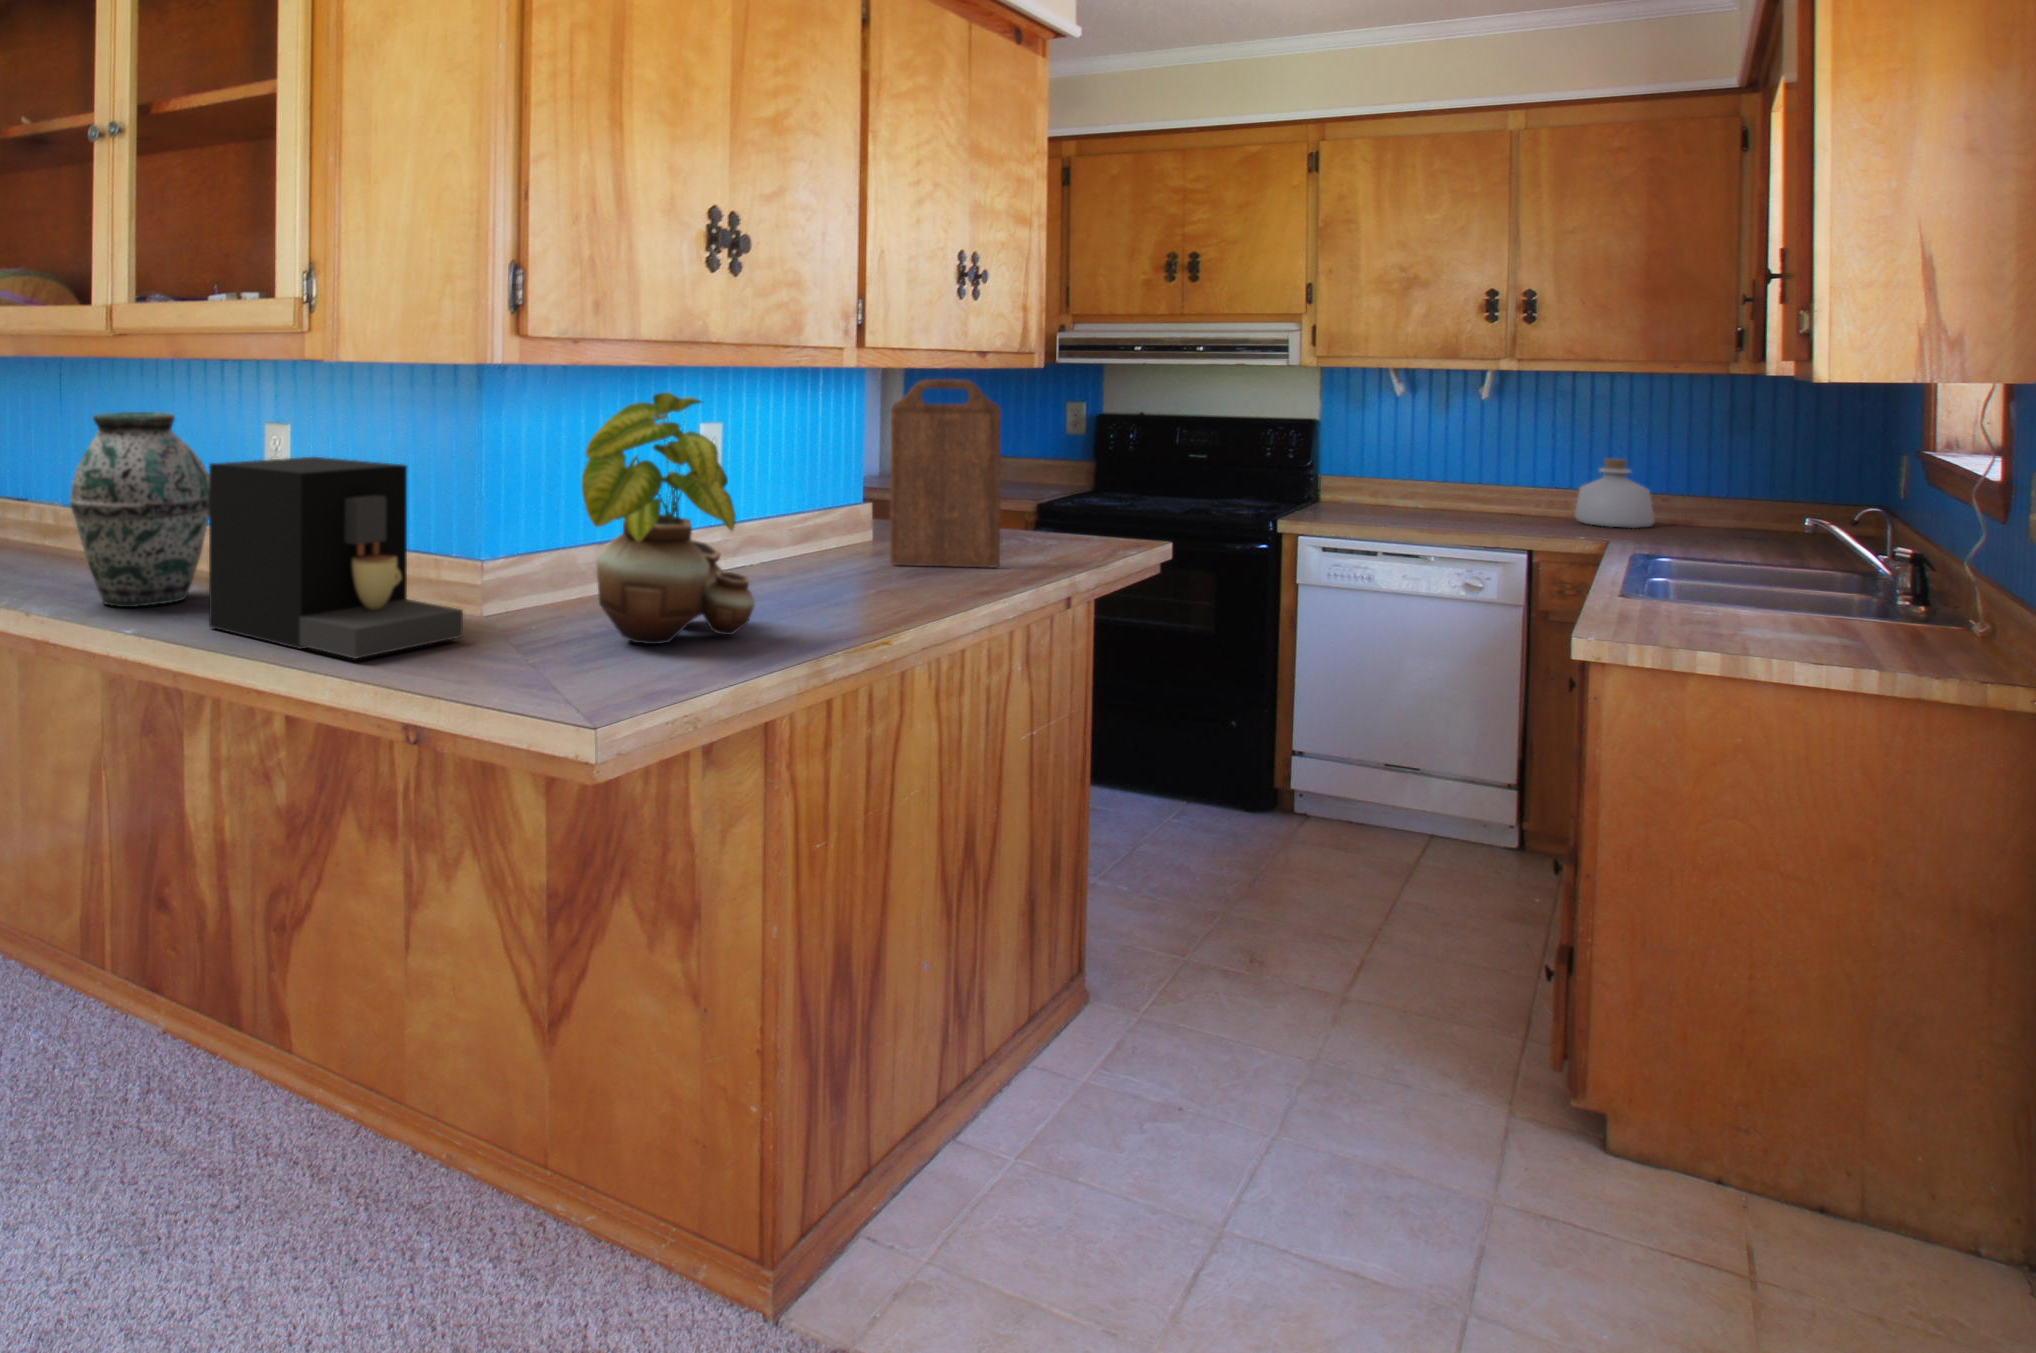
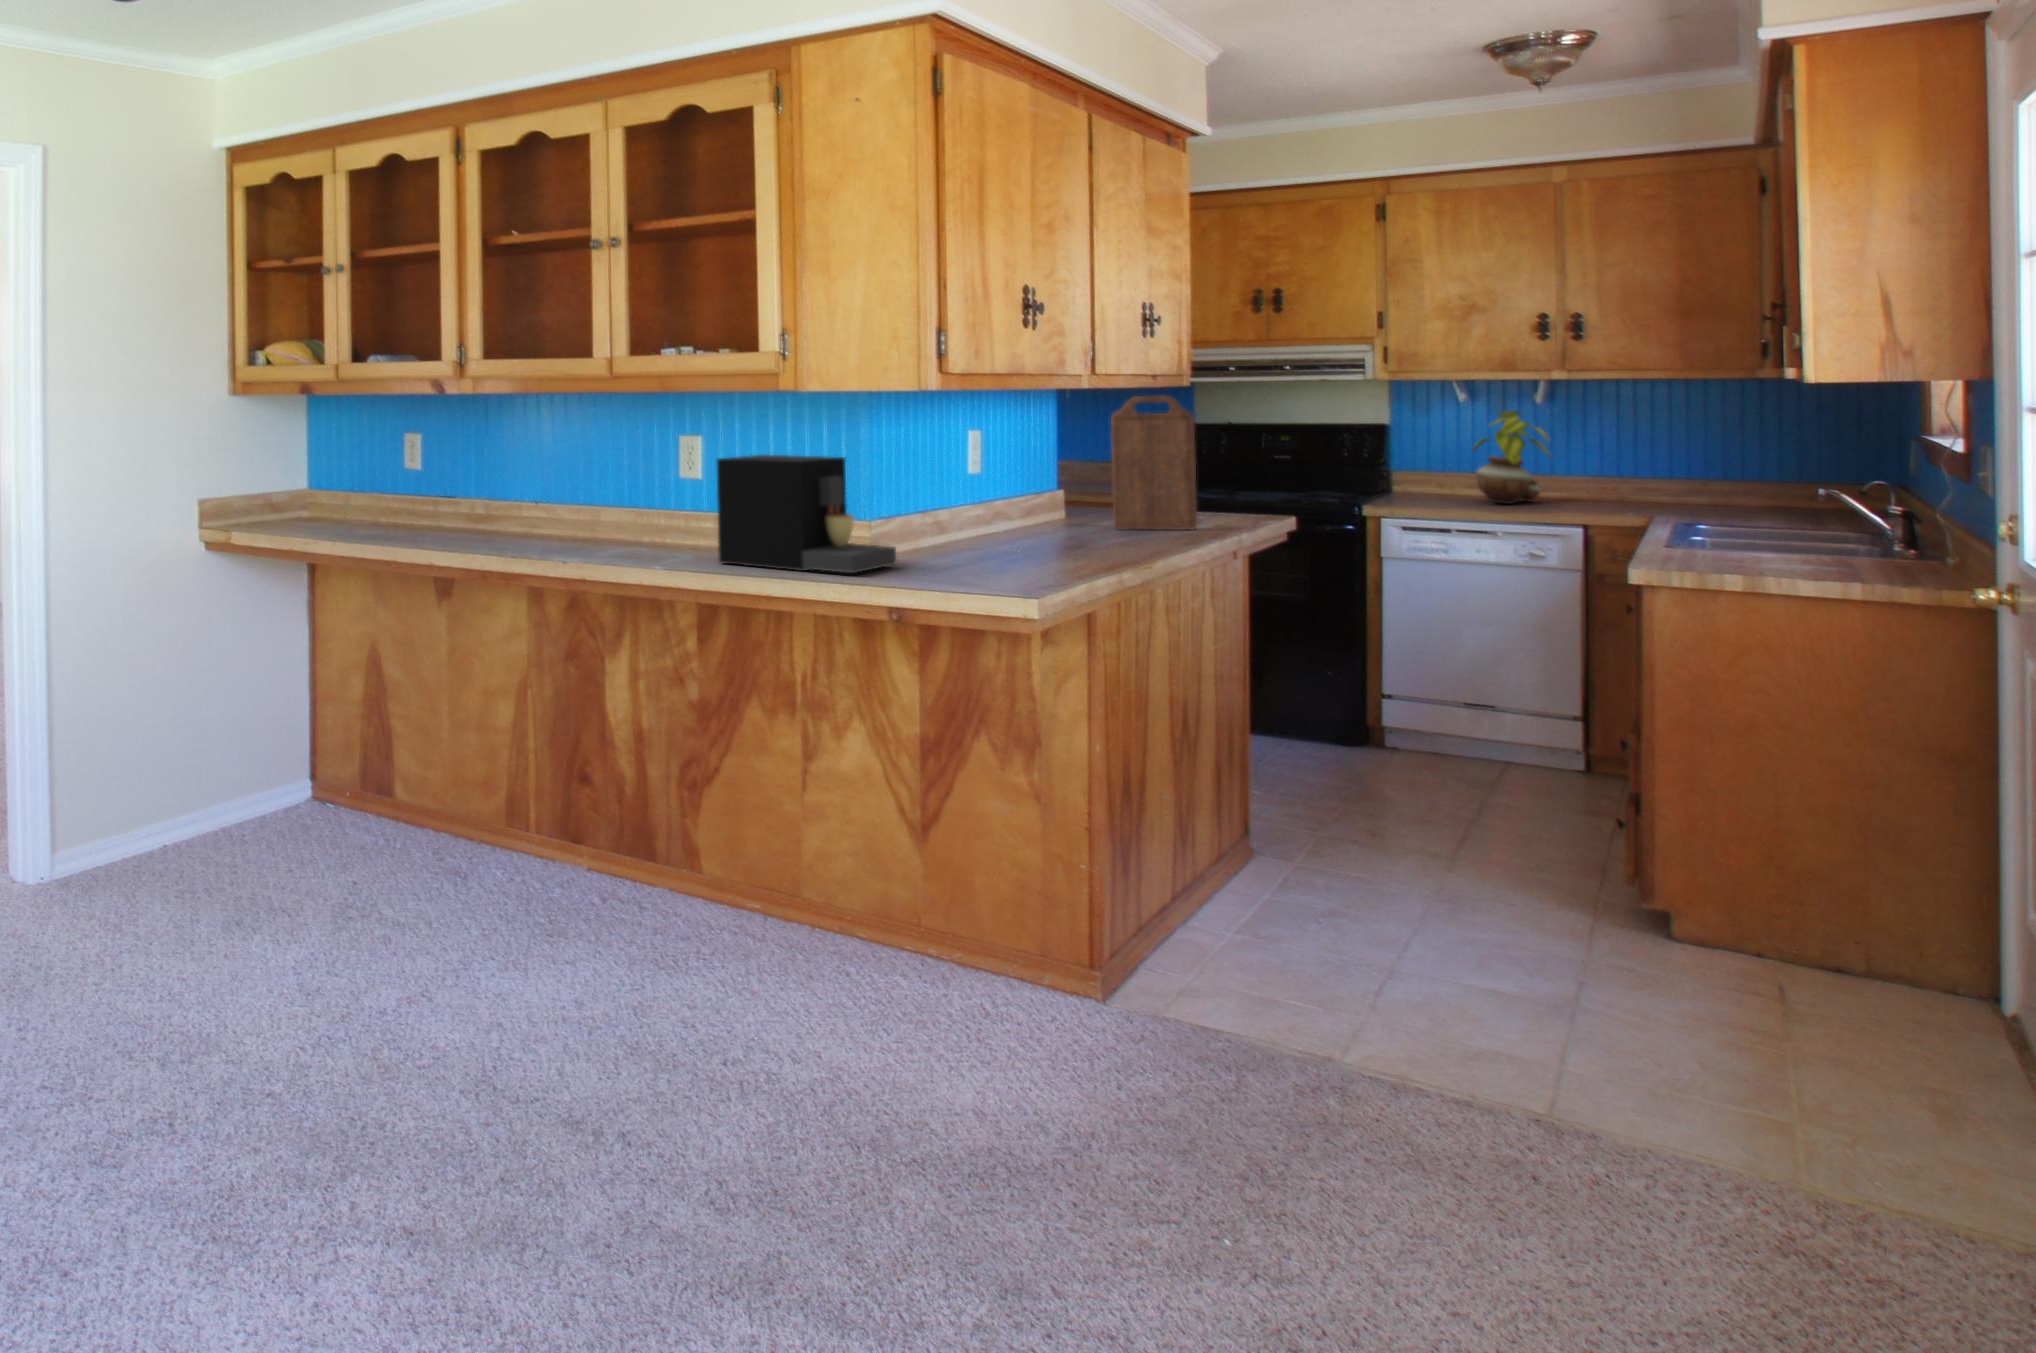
potted plant: present [582,392,755,644] -> present [1473,410,1550,504]
vase: present [70,412,209,607] -> none [593,428,680,555]
bottle: present [1575,459,1654,528] -> none [1622,451,1693,507]

